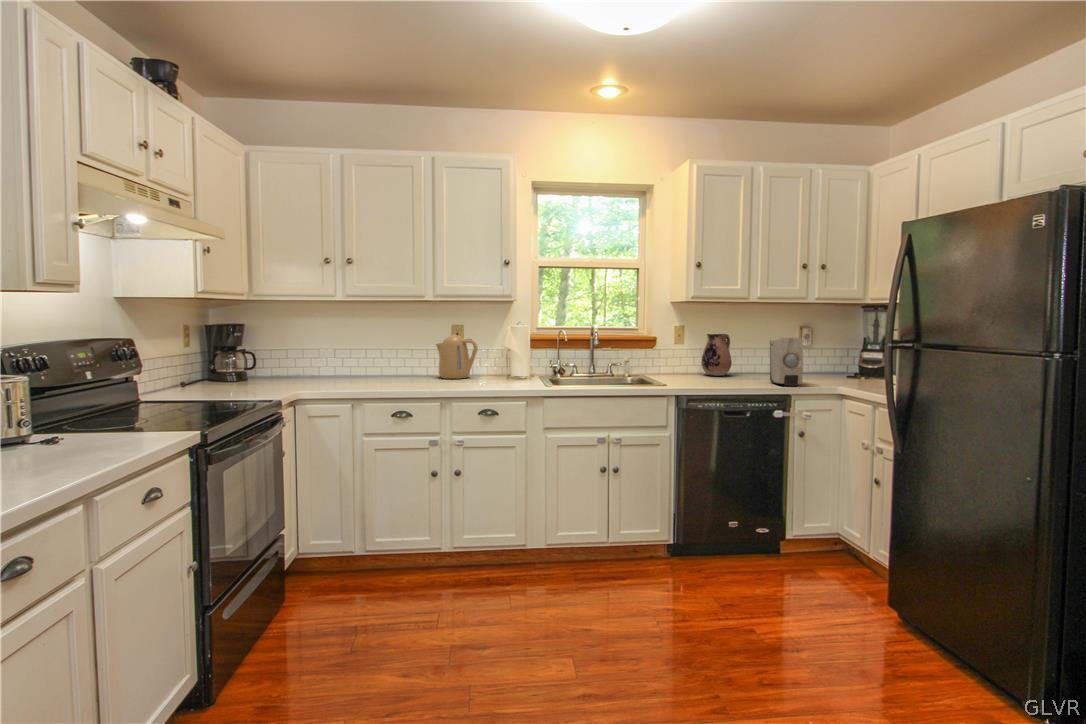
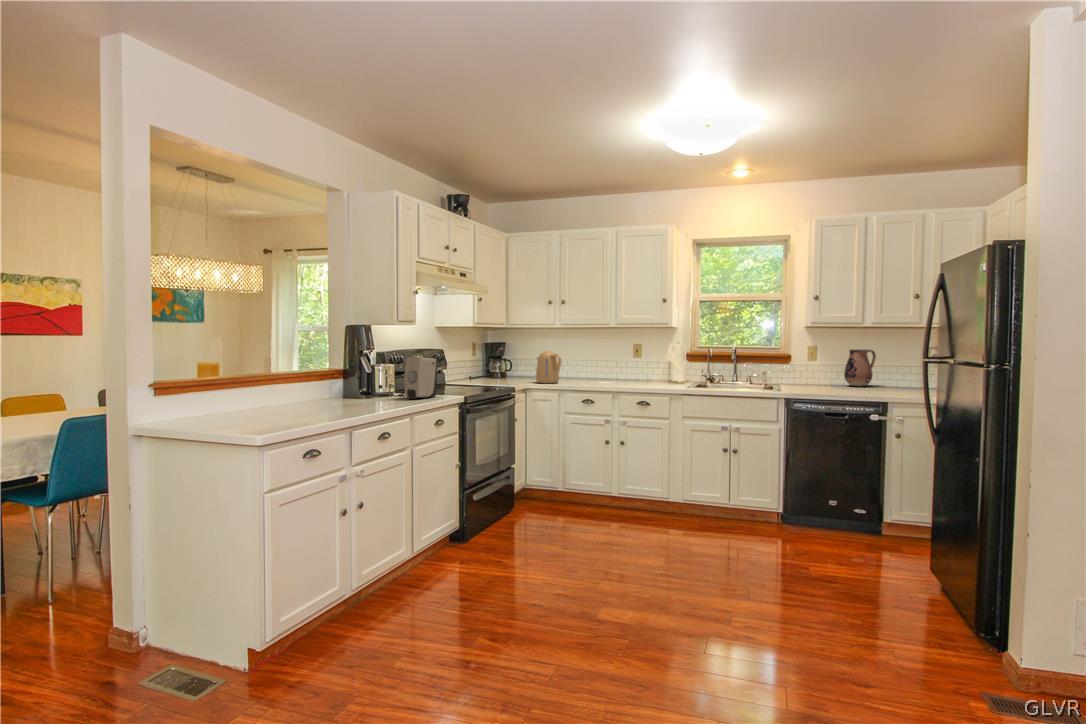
kettle: present [436,335,478,379] -> present [536,351,562,383]
soap dispenser: present [770,338,803,386] -> present [404,357,438,399]

